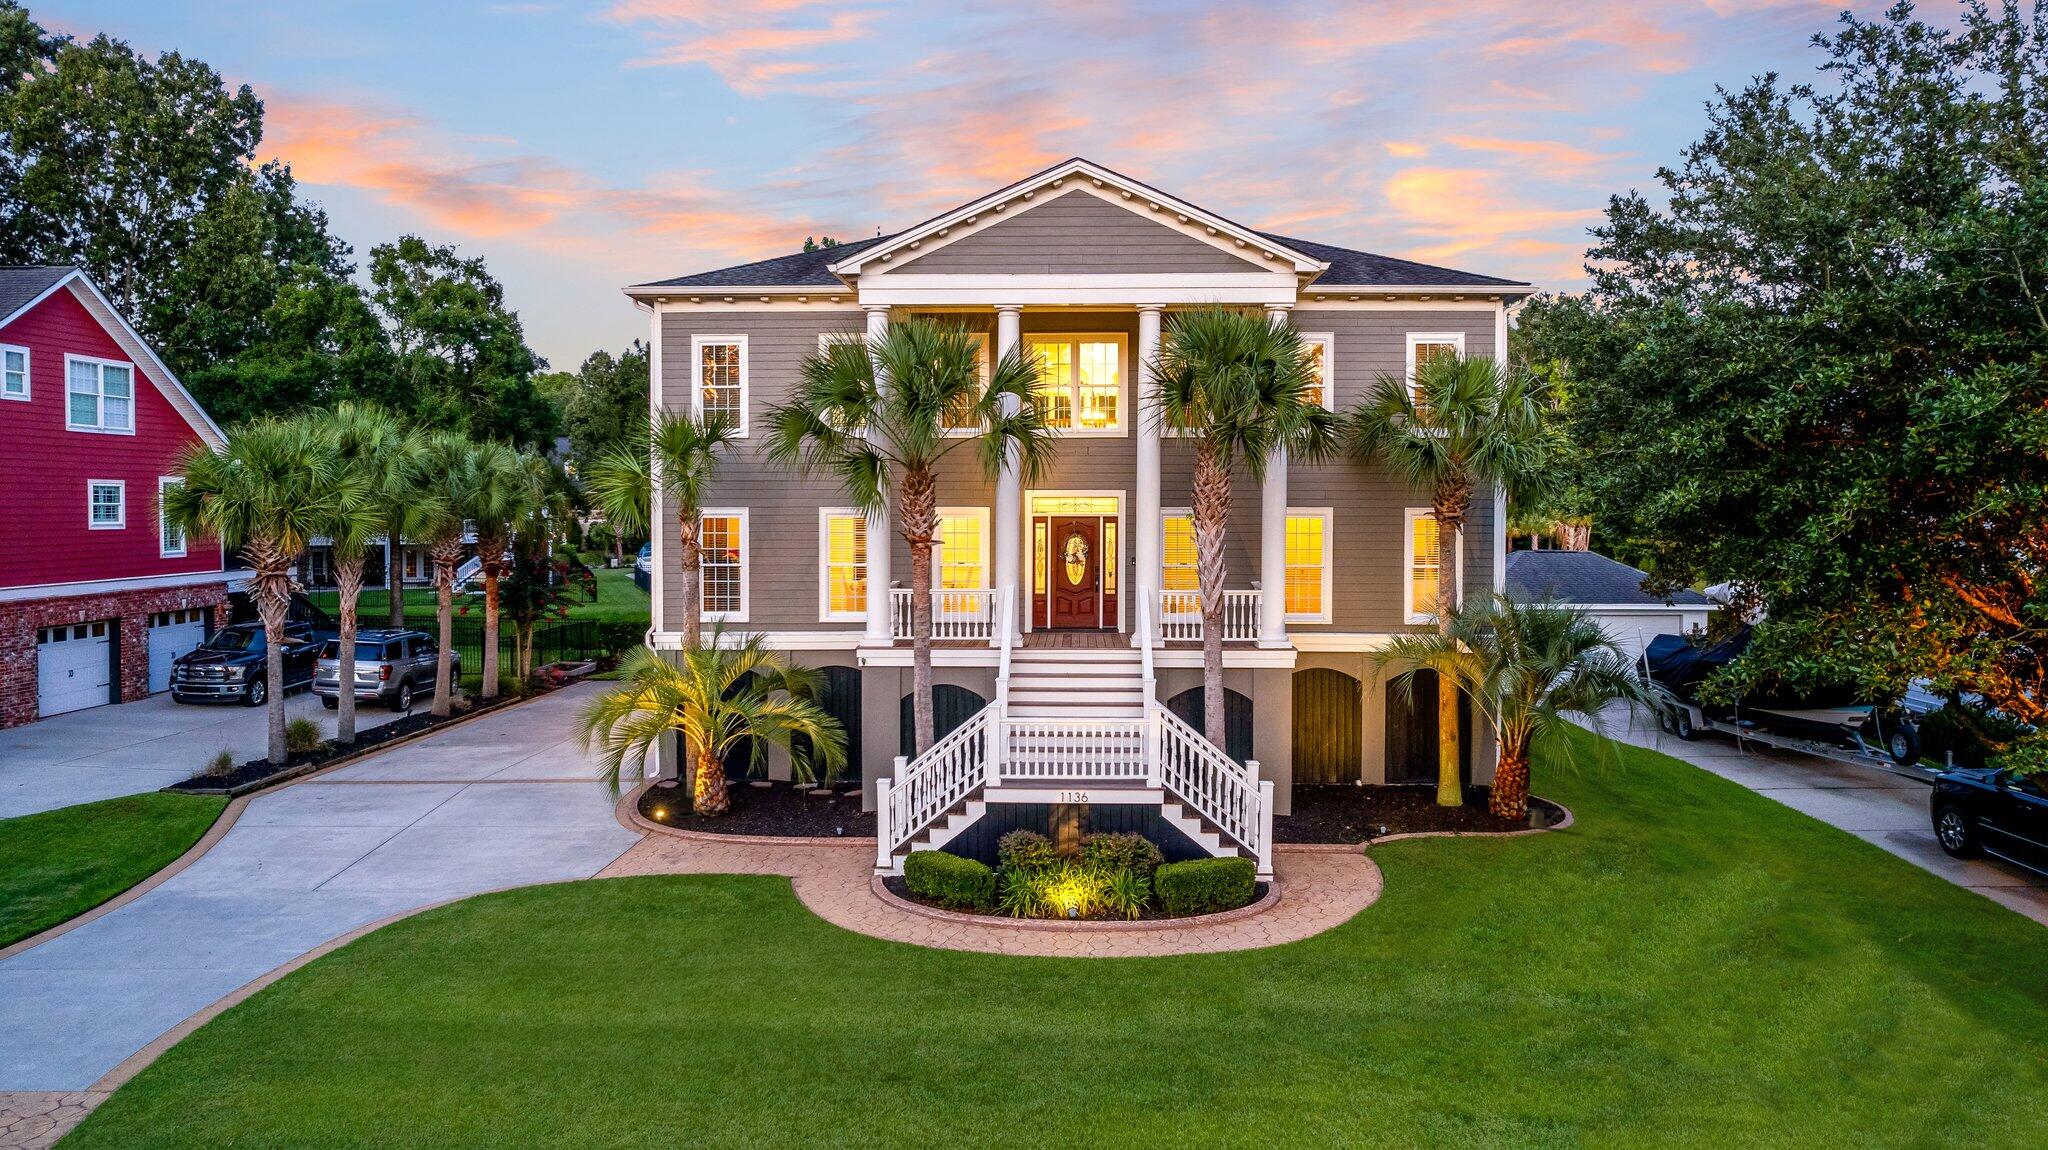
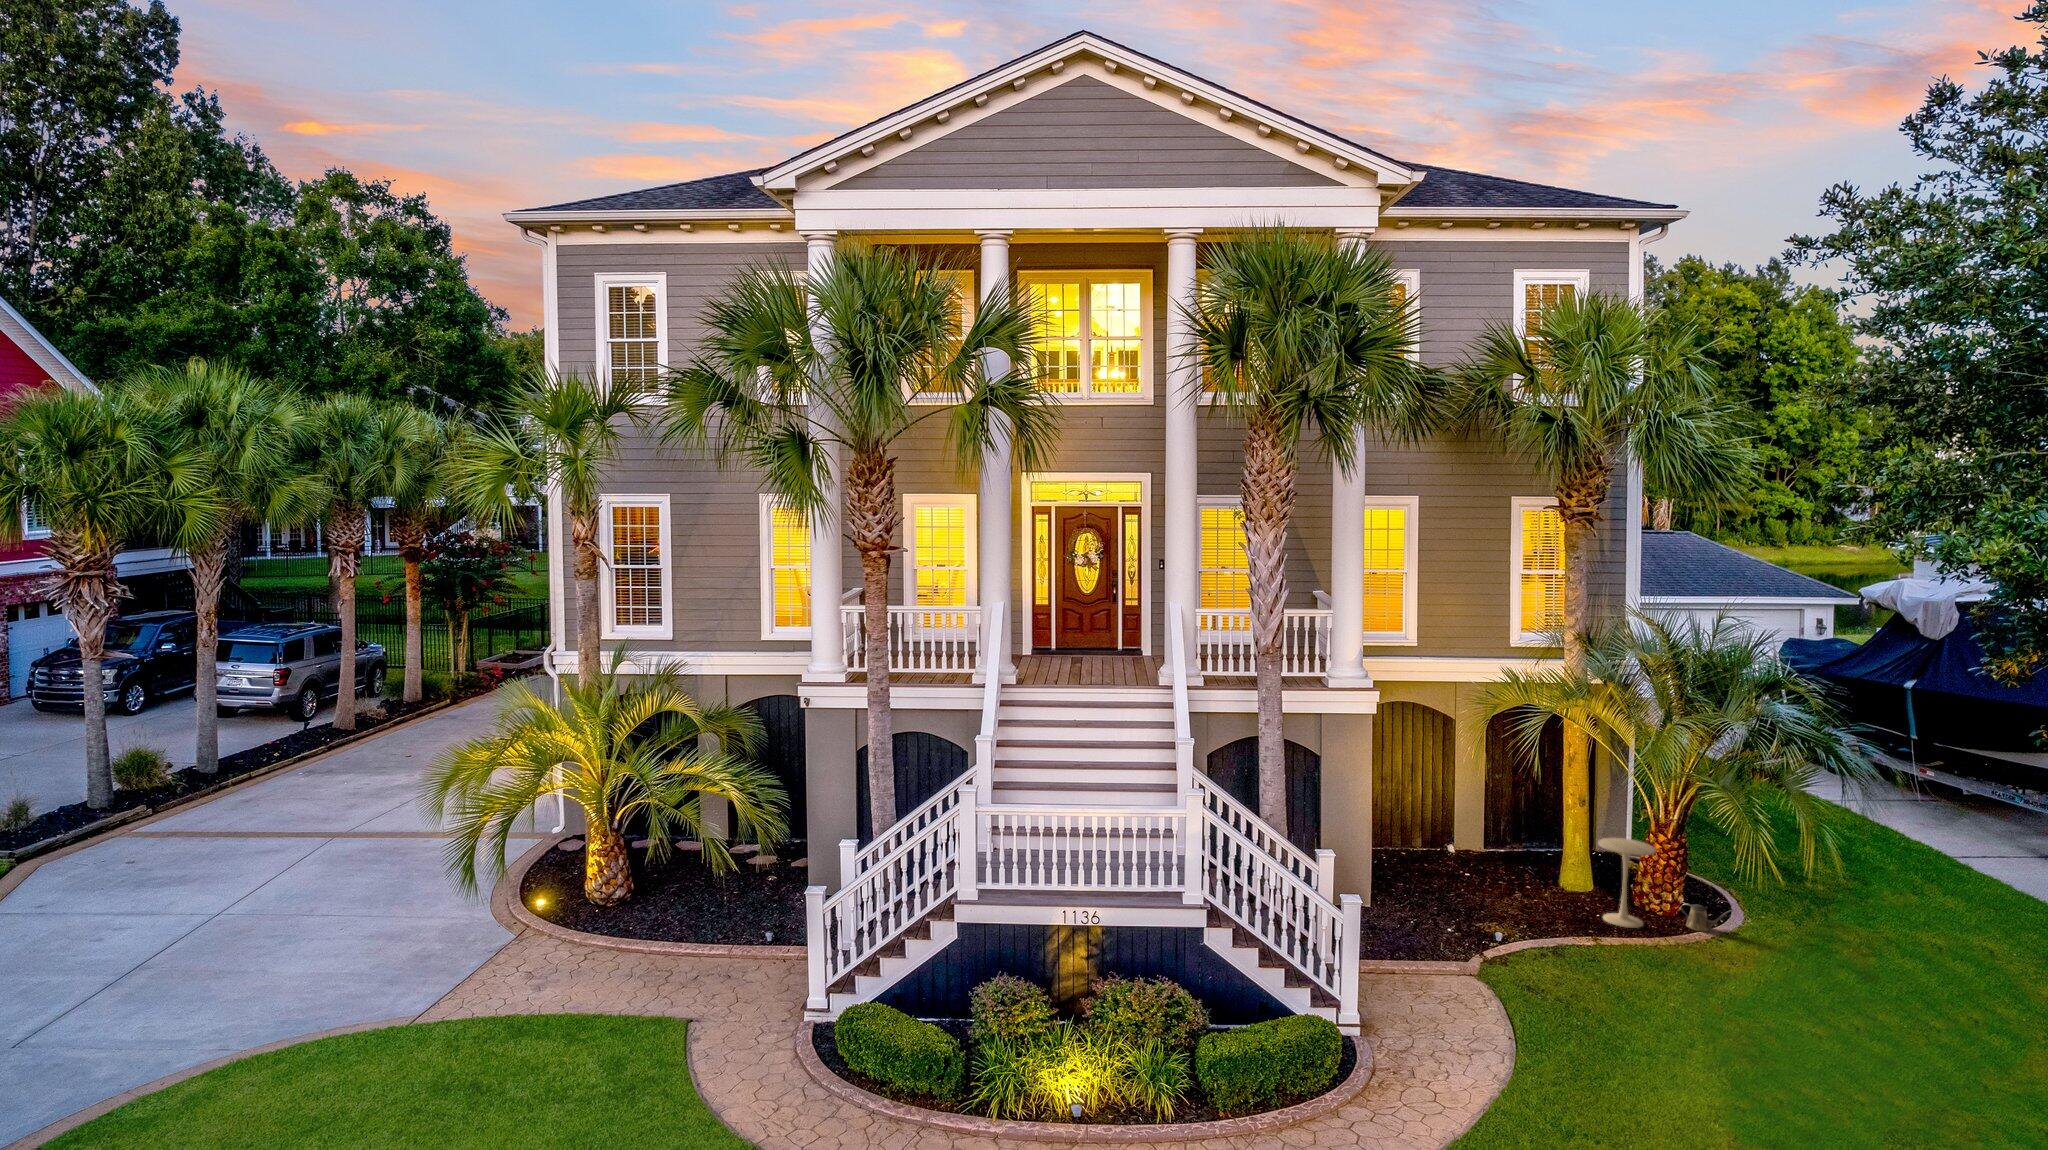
pedestal table: none [1464,762,1505,827] -> present [1598,838,1656,928]
potted tree: present [673,780,697,818] -> none [555,853,593,907]

